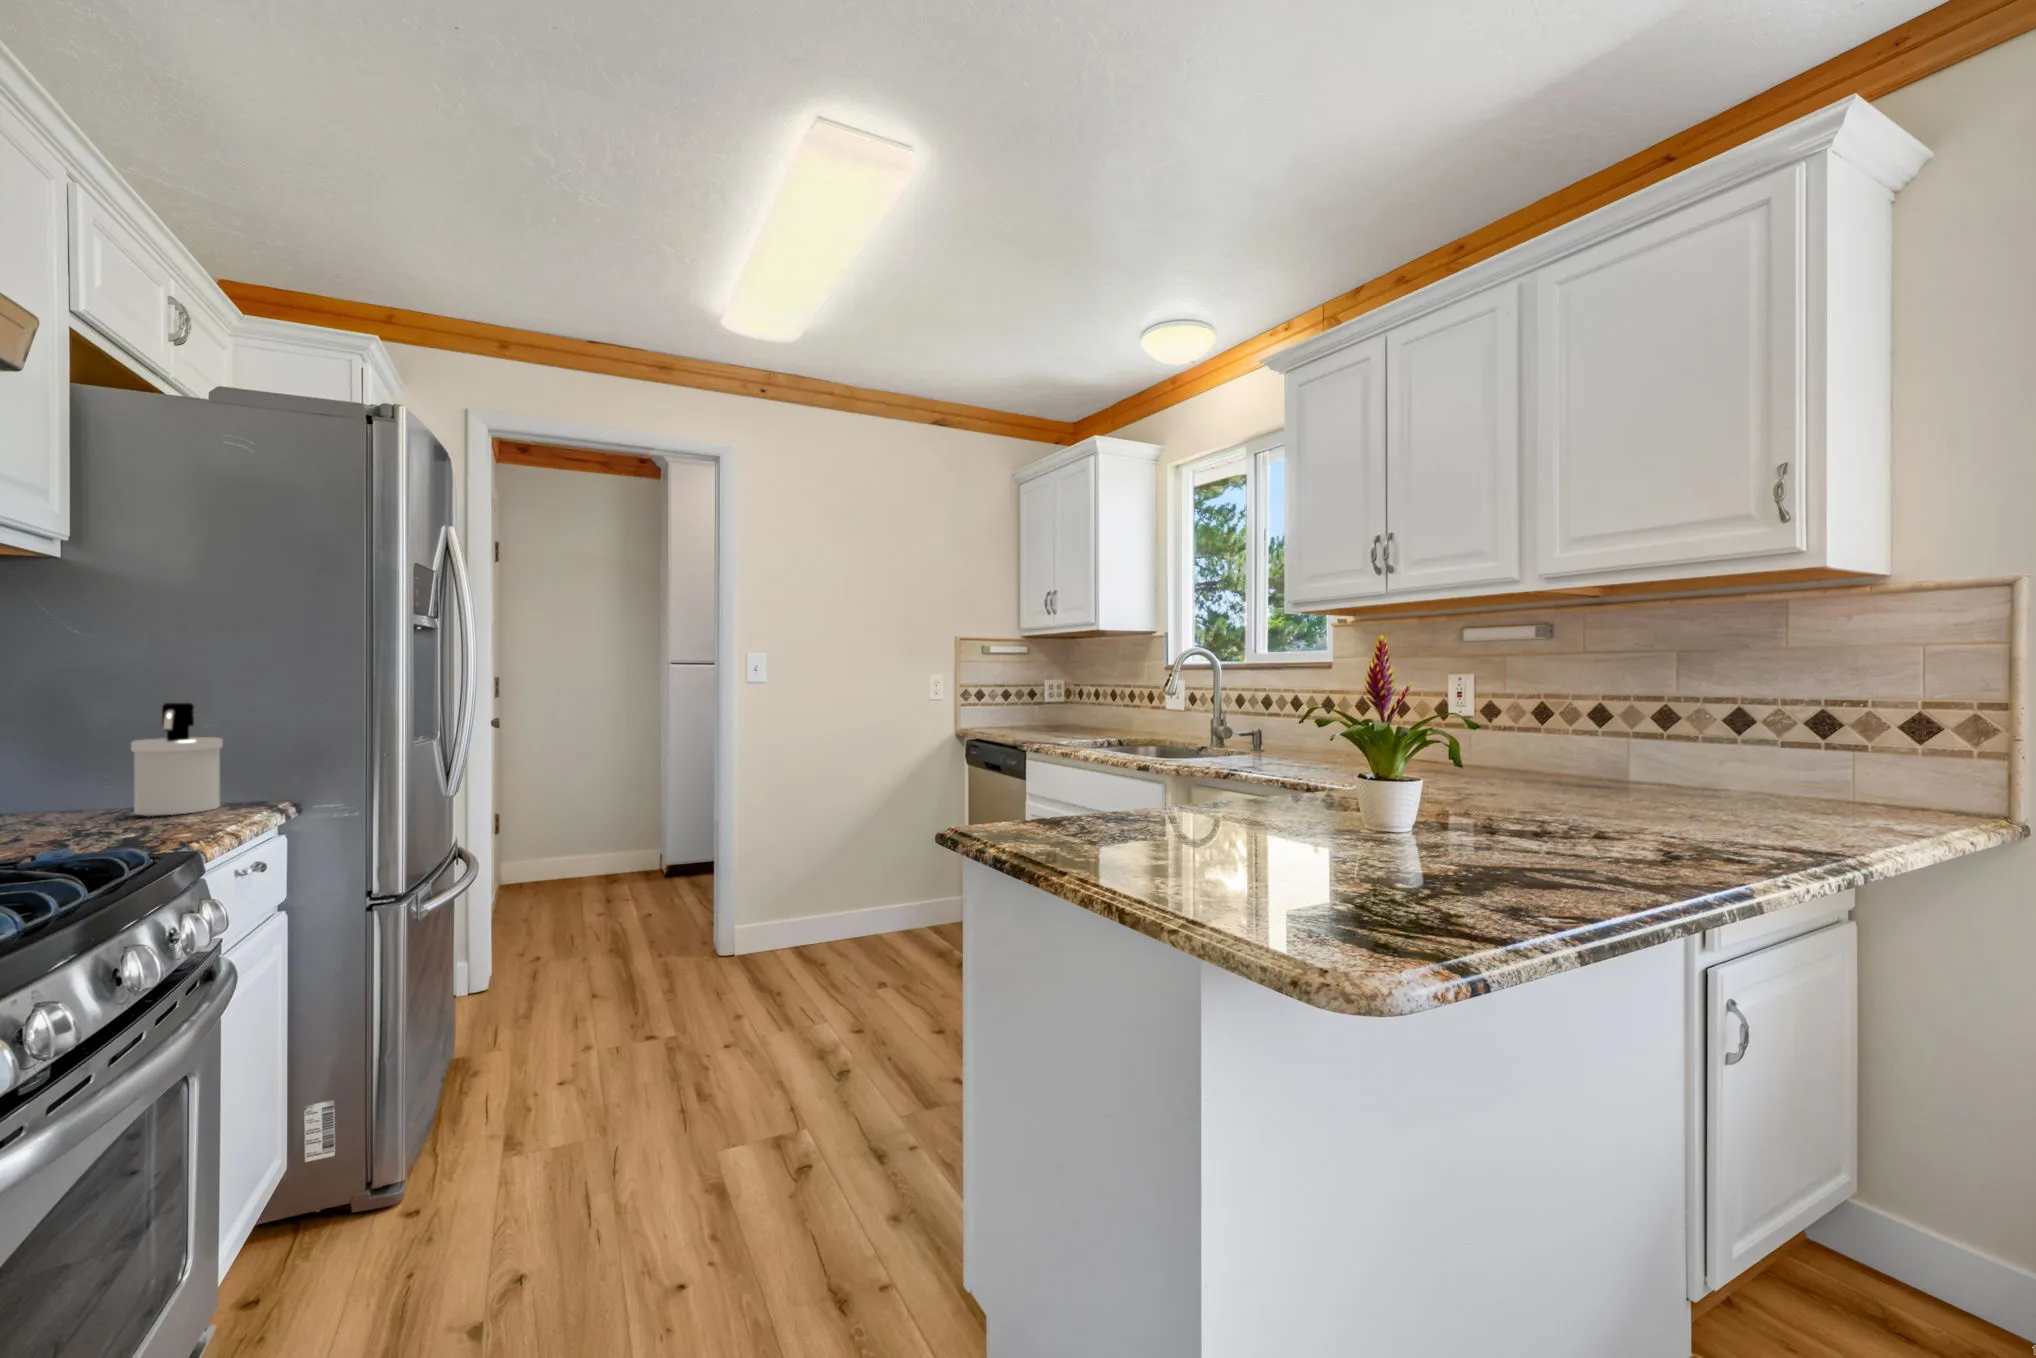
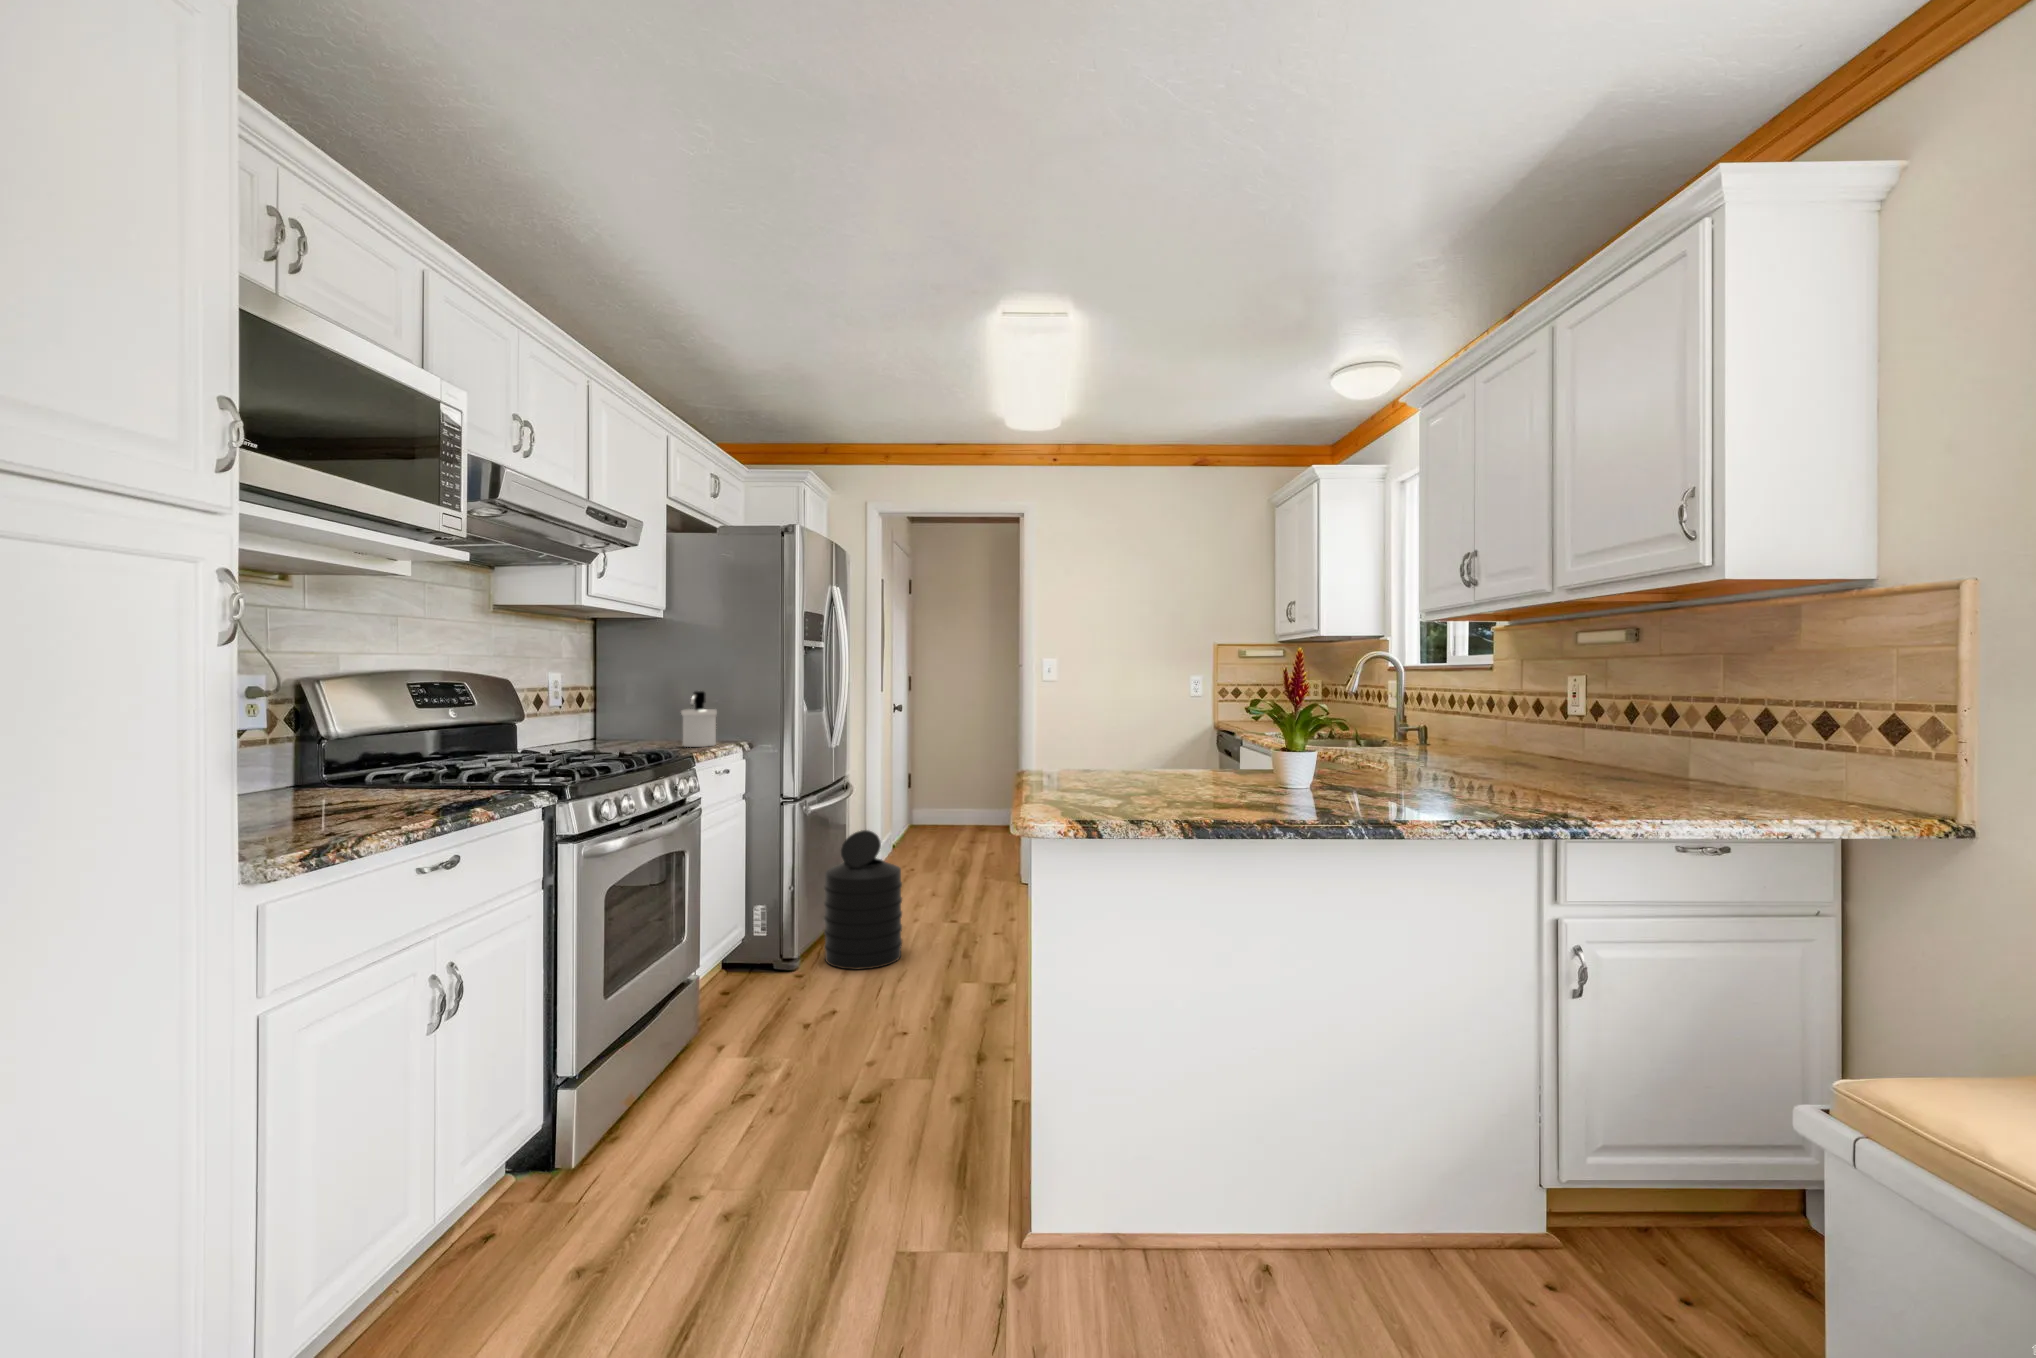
trash can: none [451,928,598,1175] -> present [824,830,902,970]

